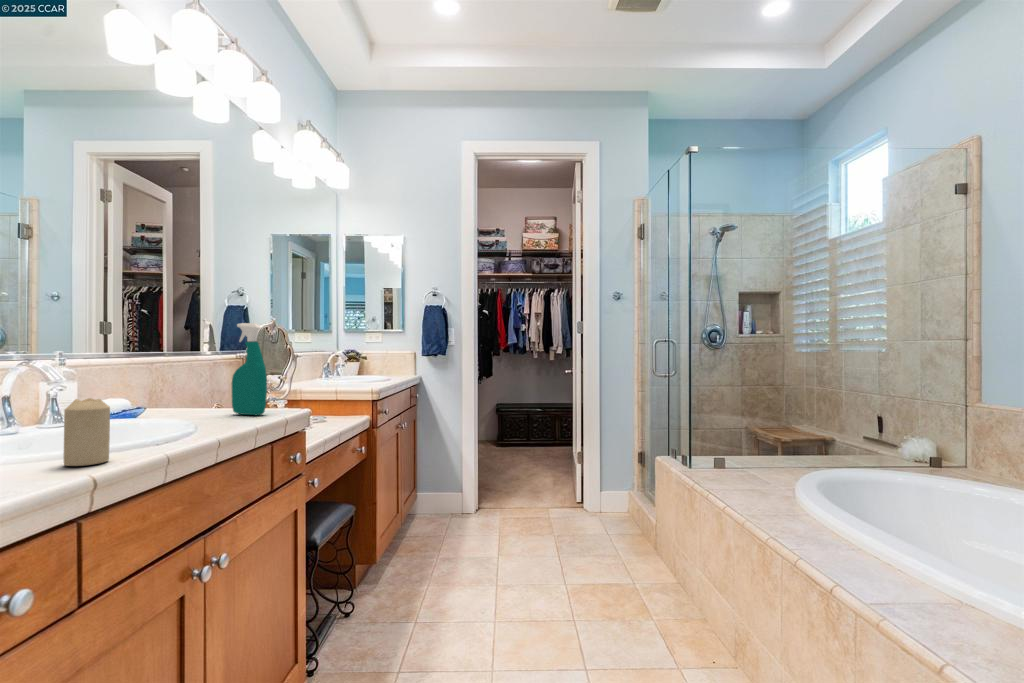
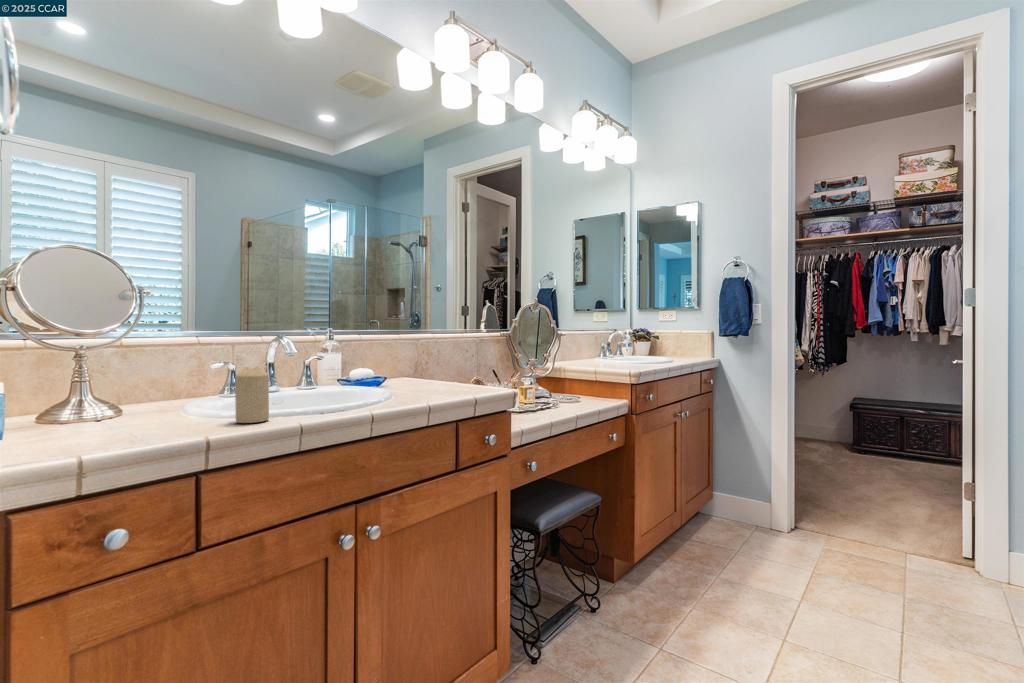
spray bottle: present [232,323,267,415] -> none [445,303,468,392]

